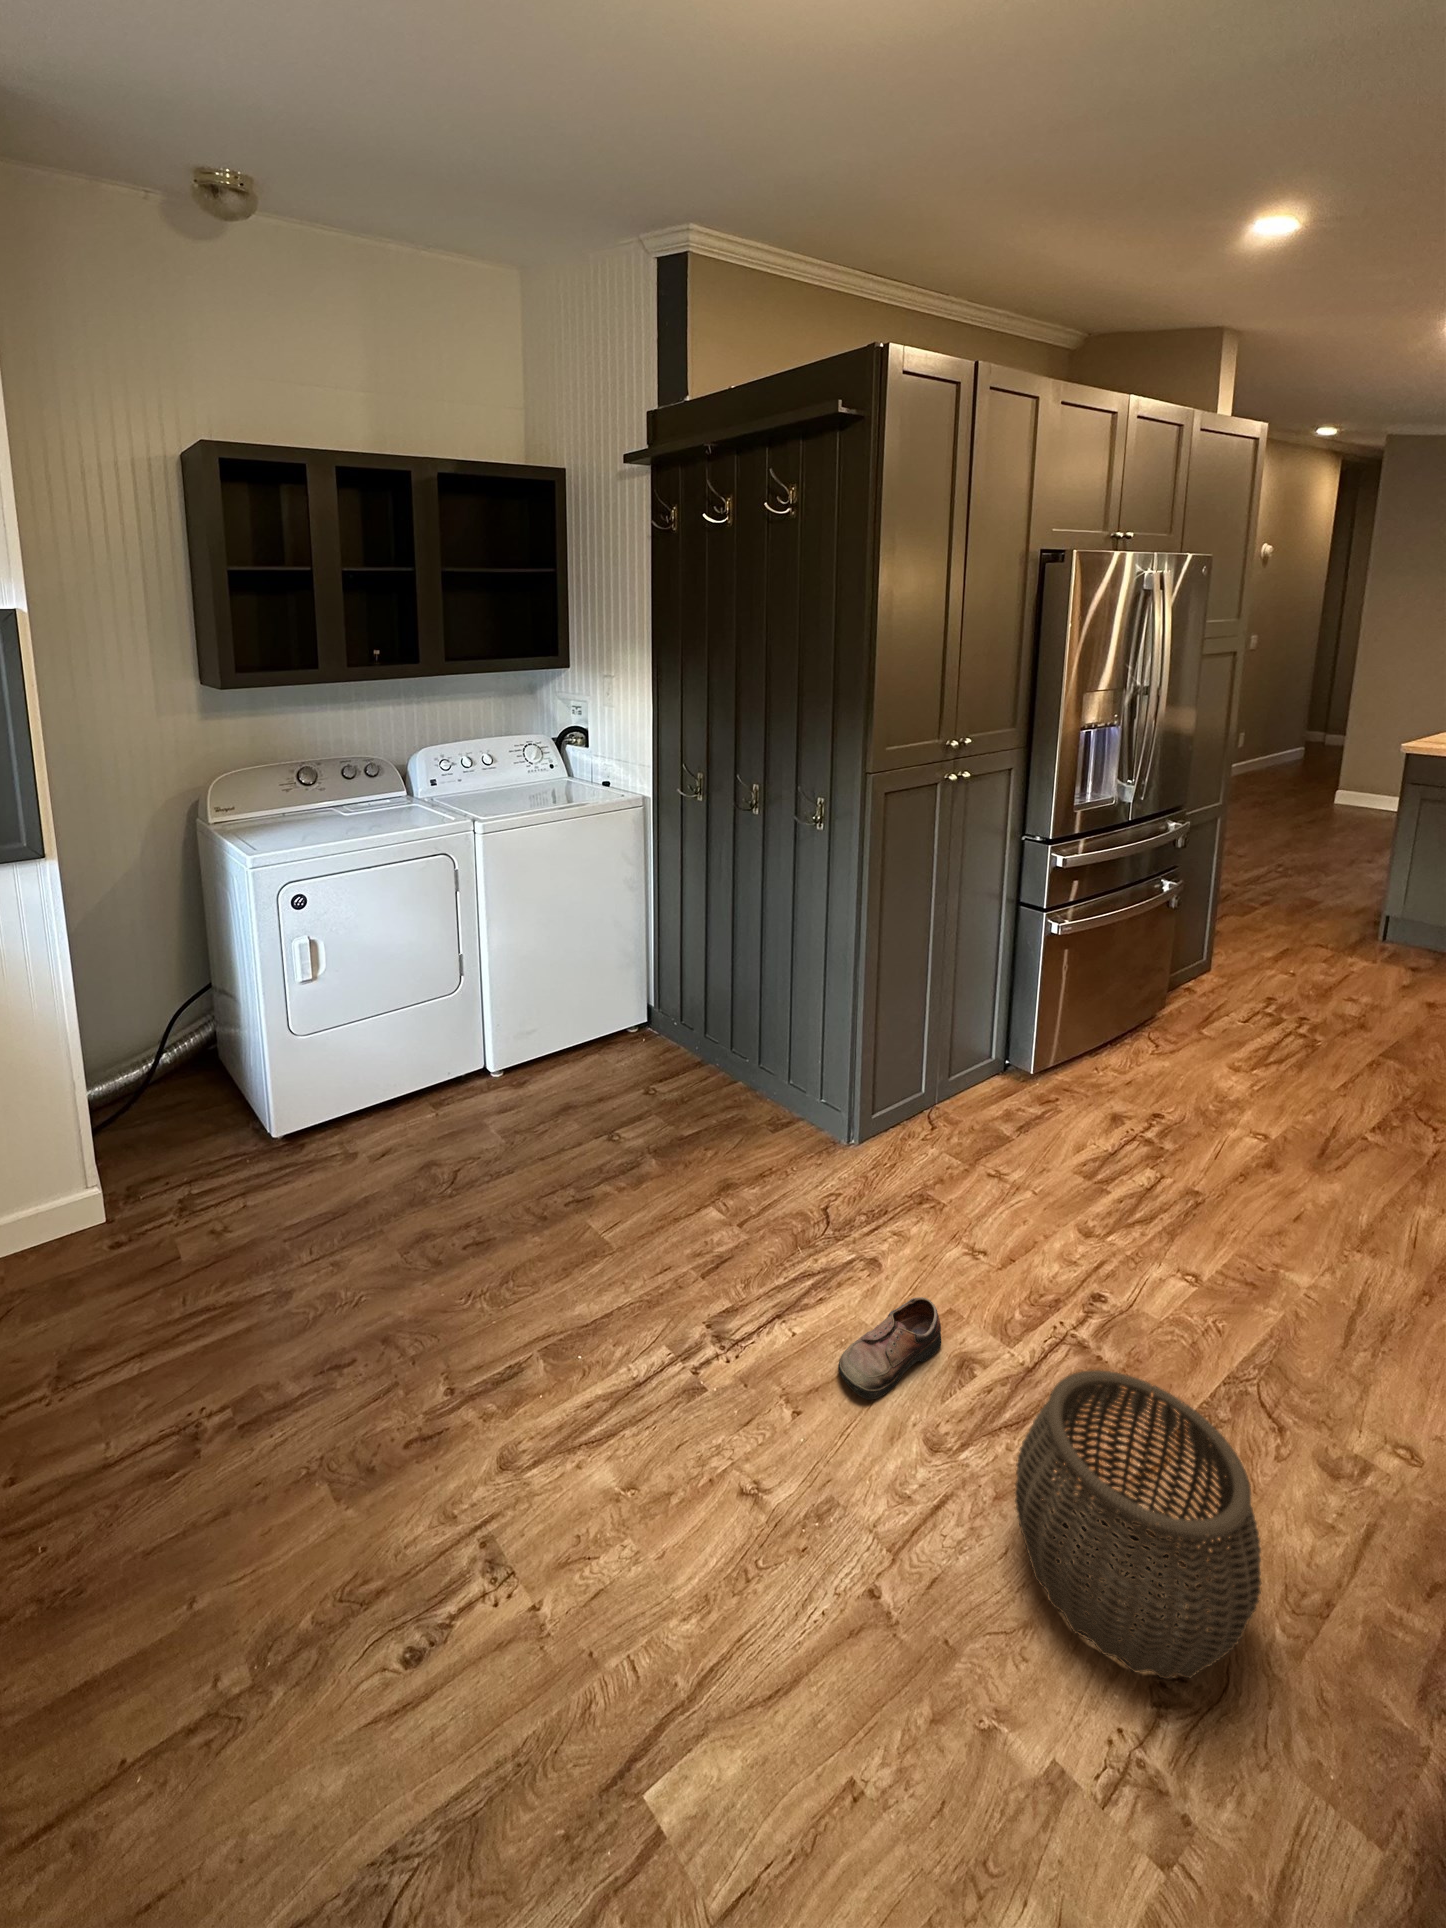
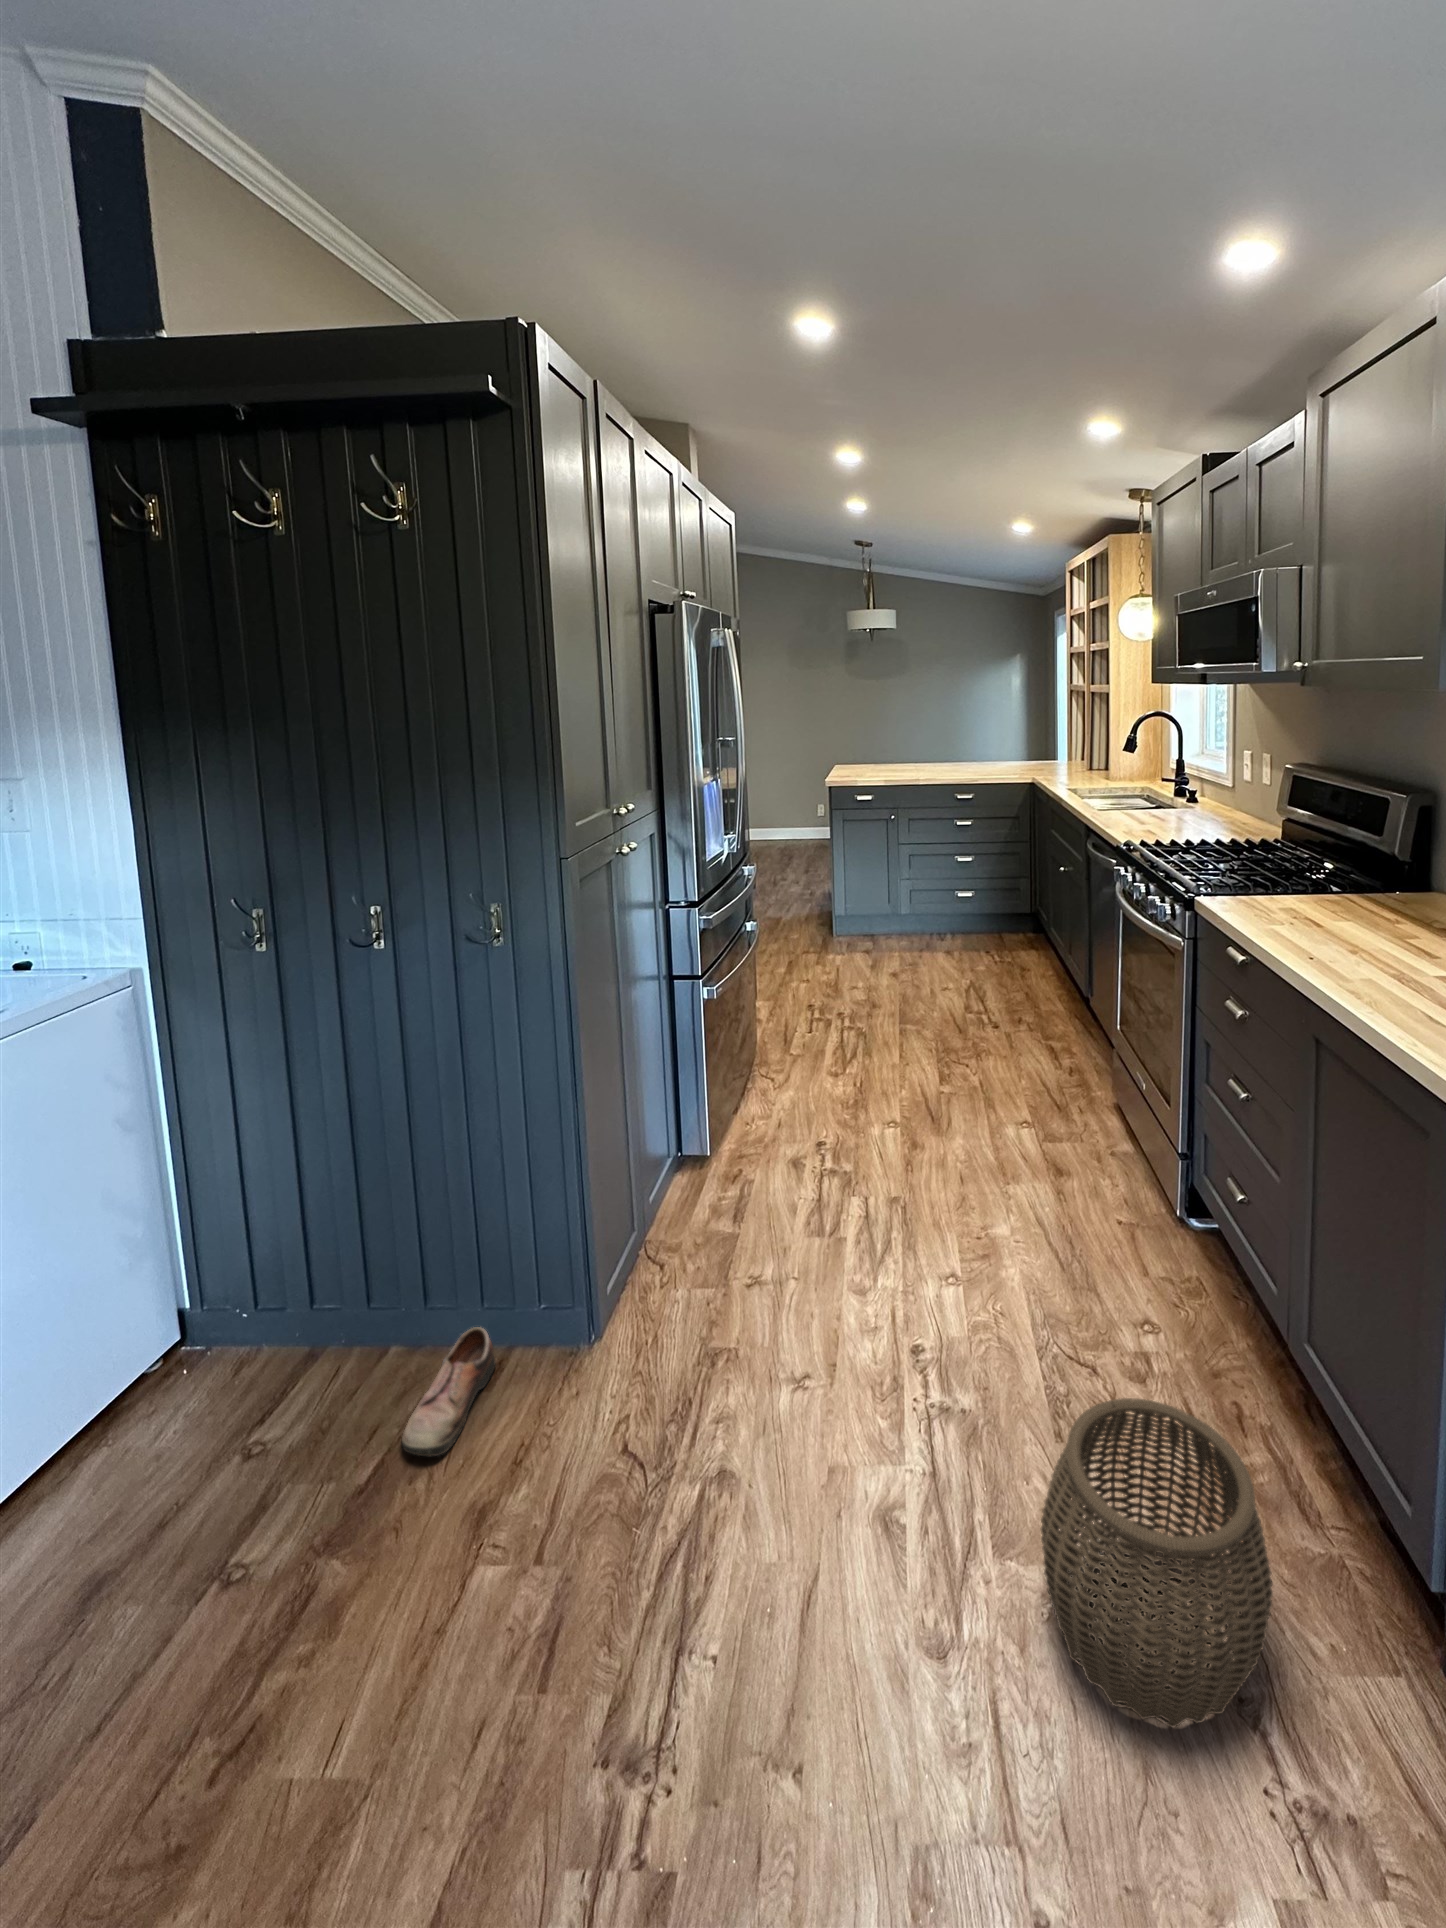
shoe: present [838,1297,941,1399] -> present [402,1327,495,1456]

